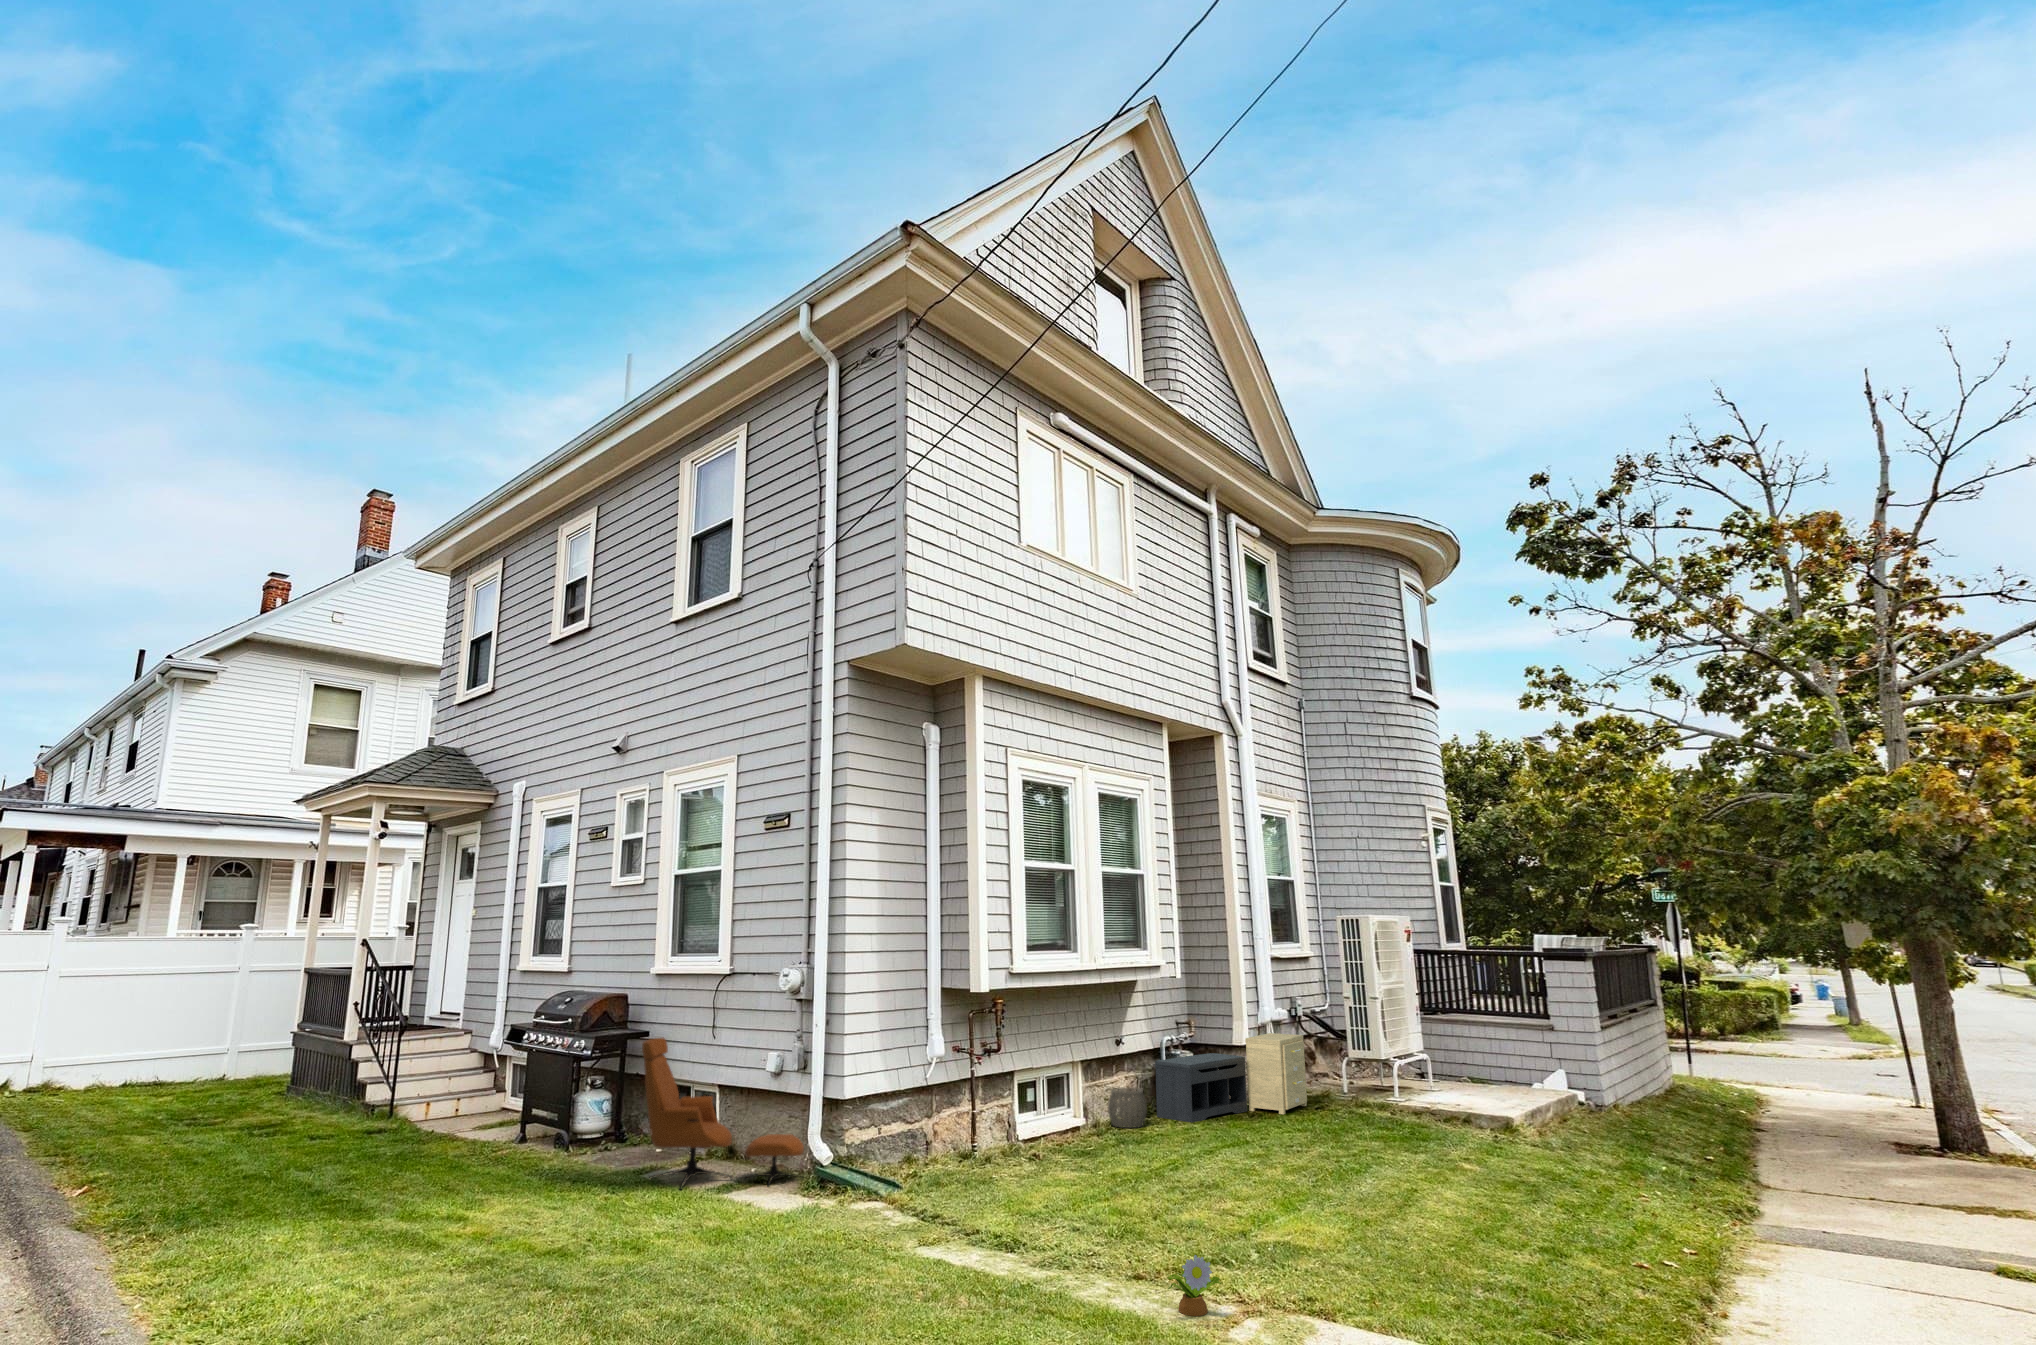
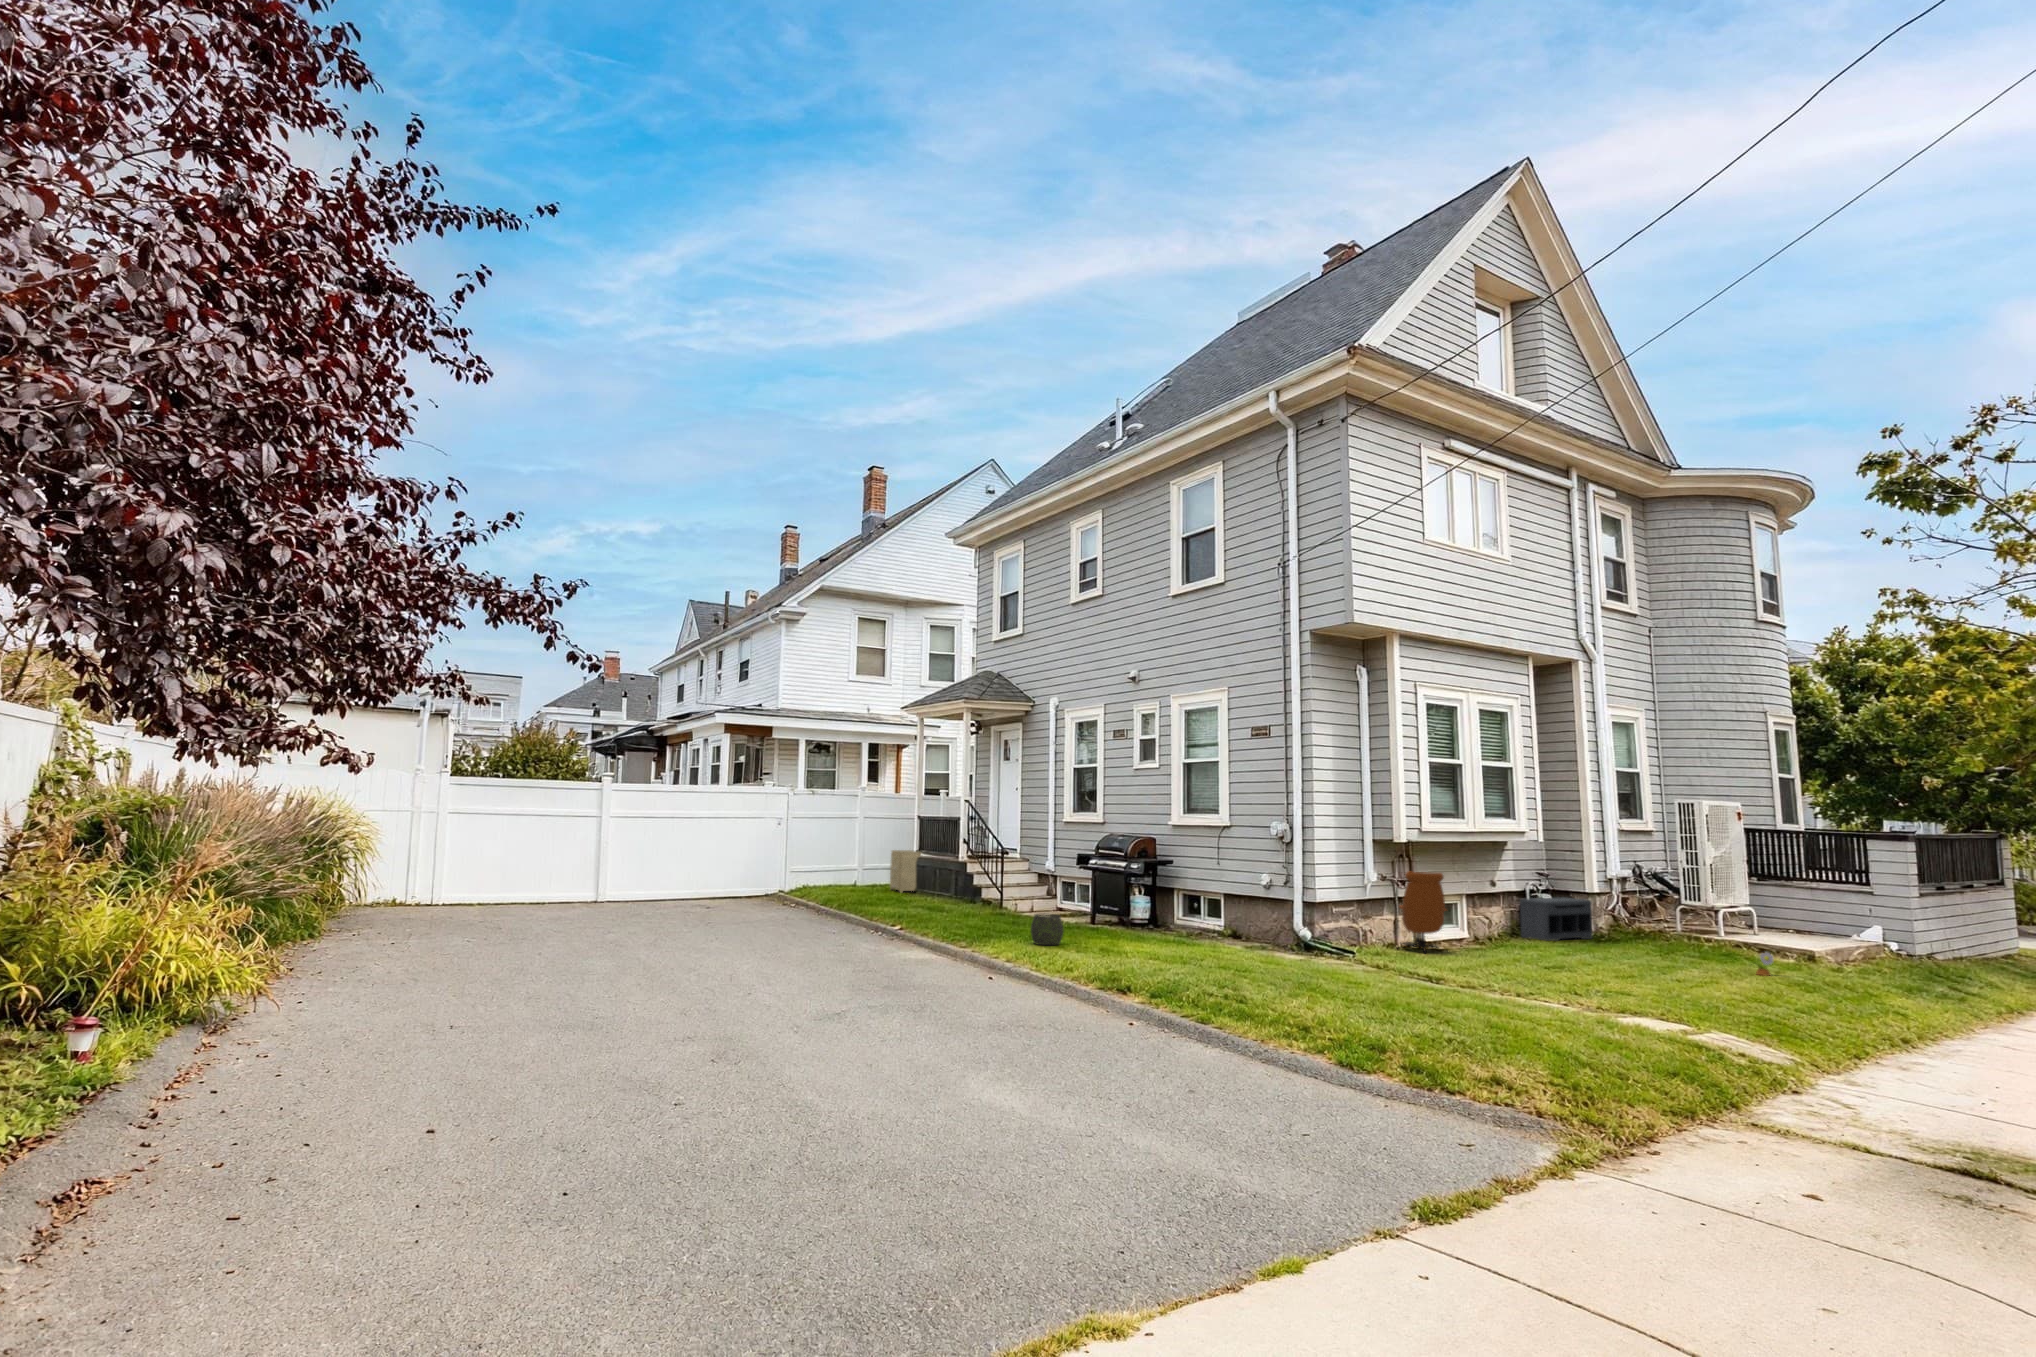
side table: present [1245,1033,1307,1114] -> present [890,850,921,893]
lounge chair: present [642,1038,804,1189] -> present [1399,871,1446,953]
woven basket: present [1108,1087,1147,1128] -> present [1031,913,1064,945]
decorative plant: present [1167,1255,1222,1316] -> present [1753,952,1774,976]

